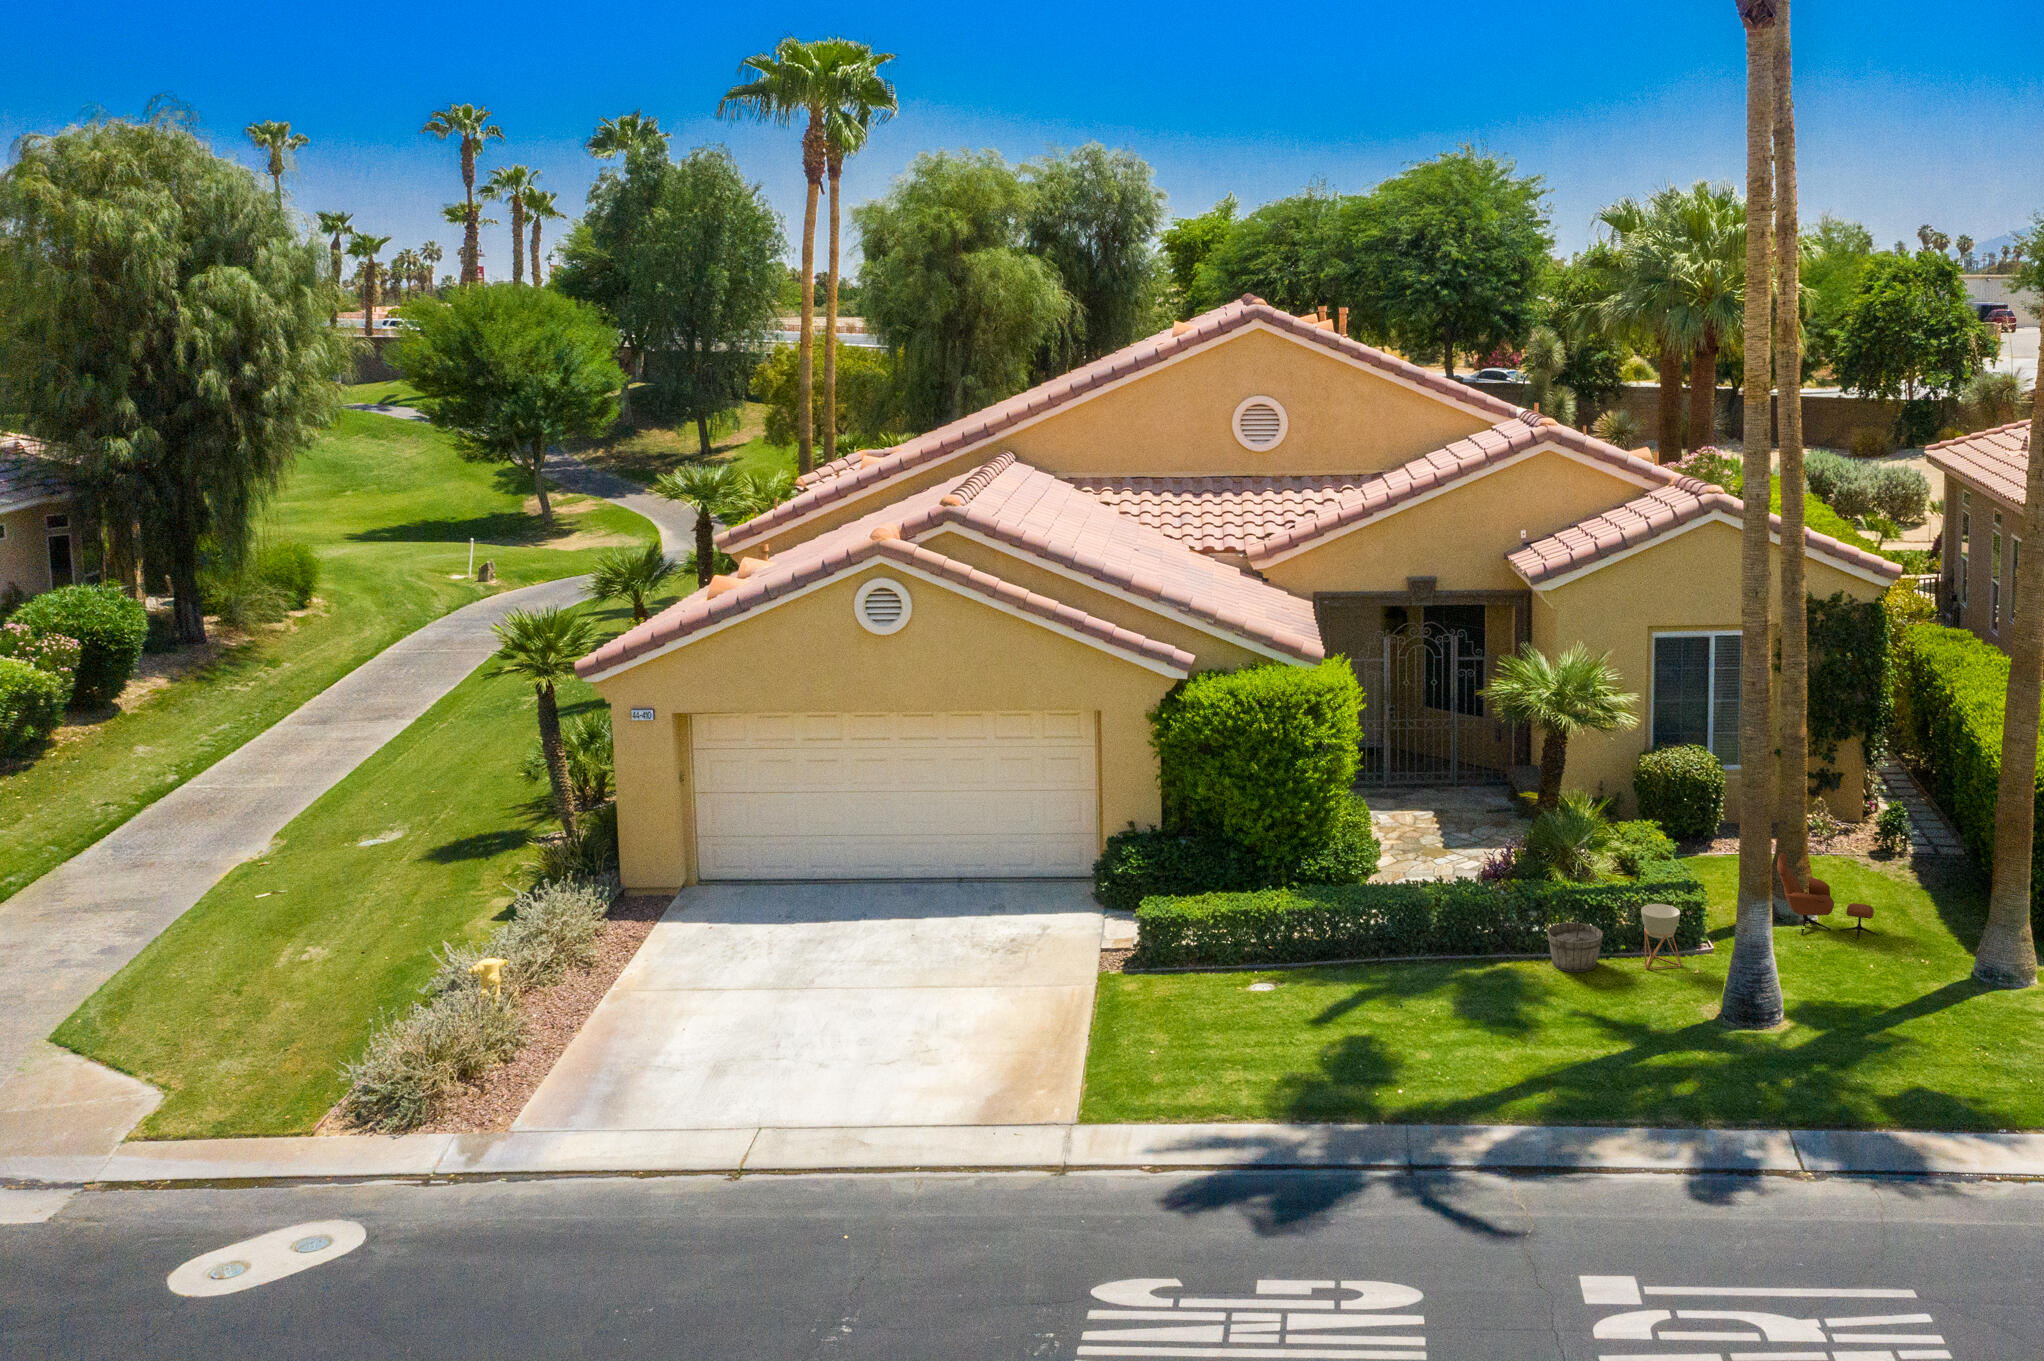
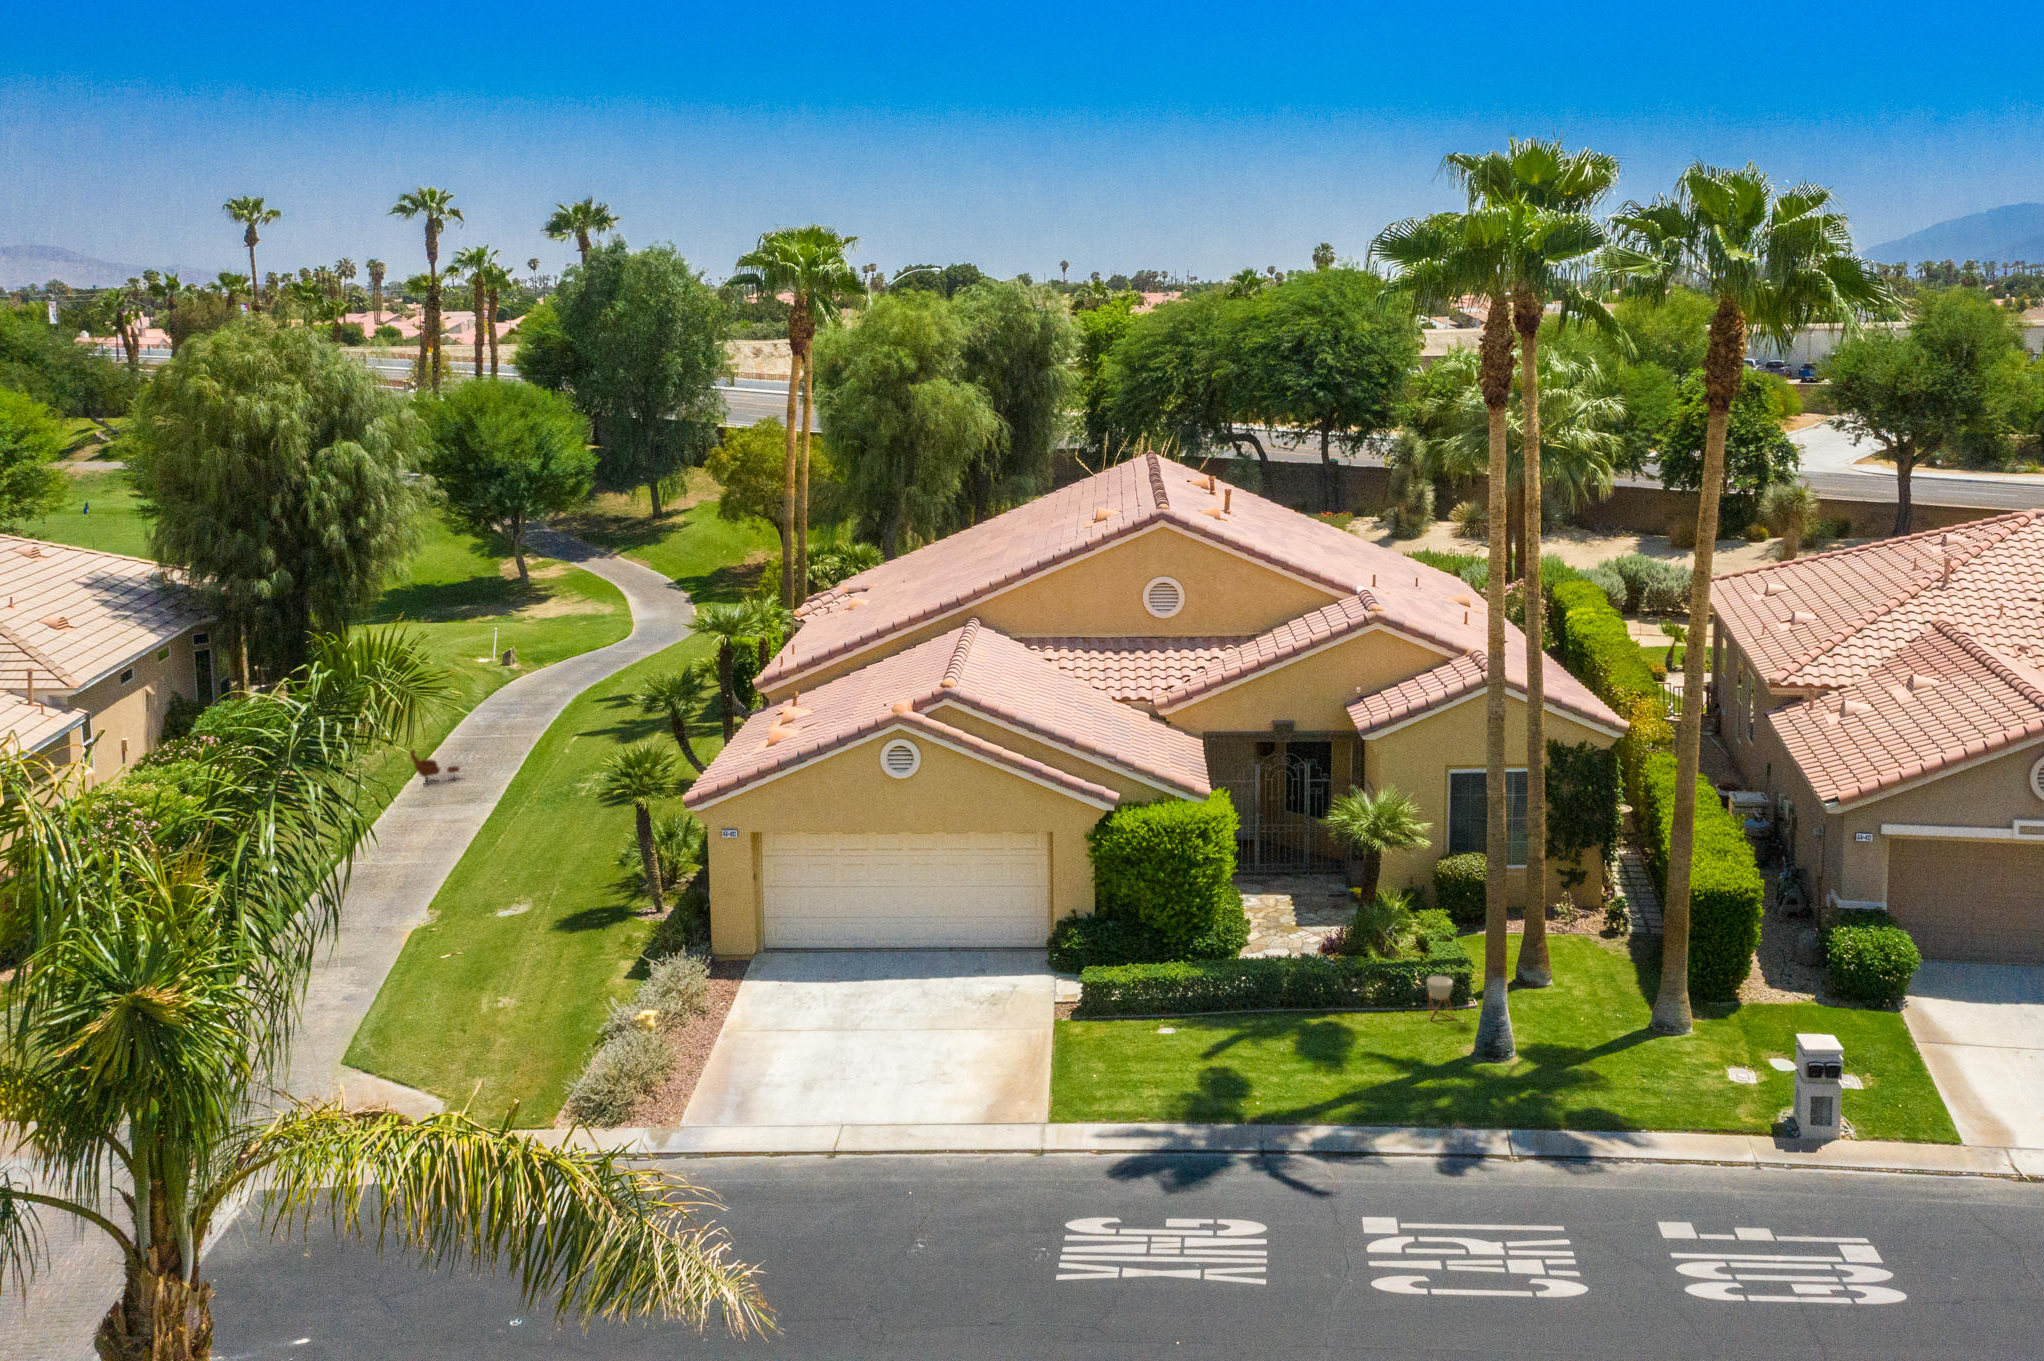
lounge chair: present [1777,853,1879,939] -> present [410,750,460,782]
wooden bucket: present [1547,919,1603,972] -> none [1362,986,1400,1023]

